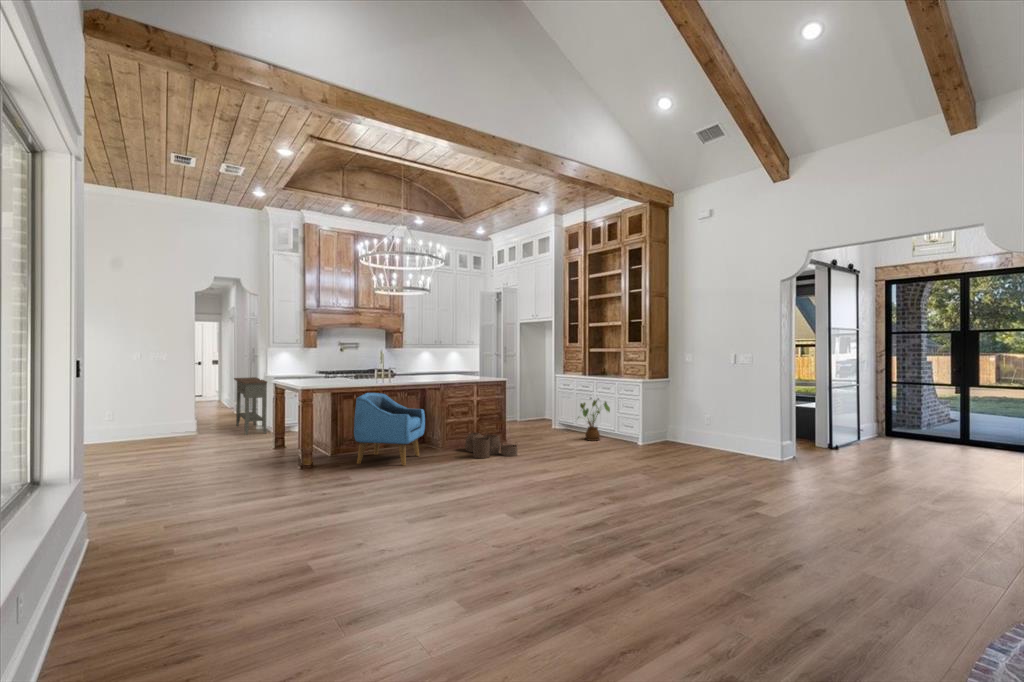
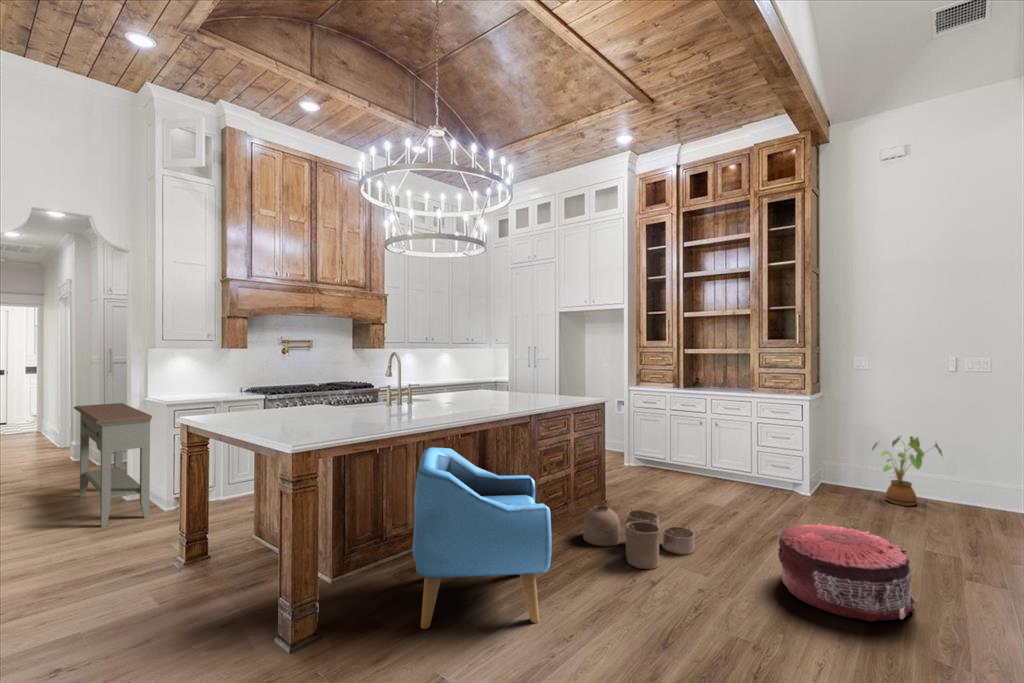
house plant: present [578,400,610,441] -> present [872,436,942,506]
pouf: none [530,438,584,474] -> present [778,523,915,622]

